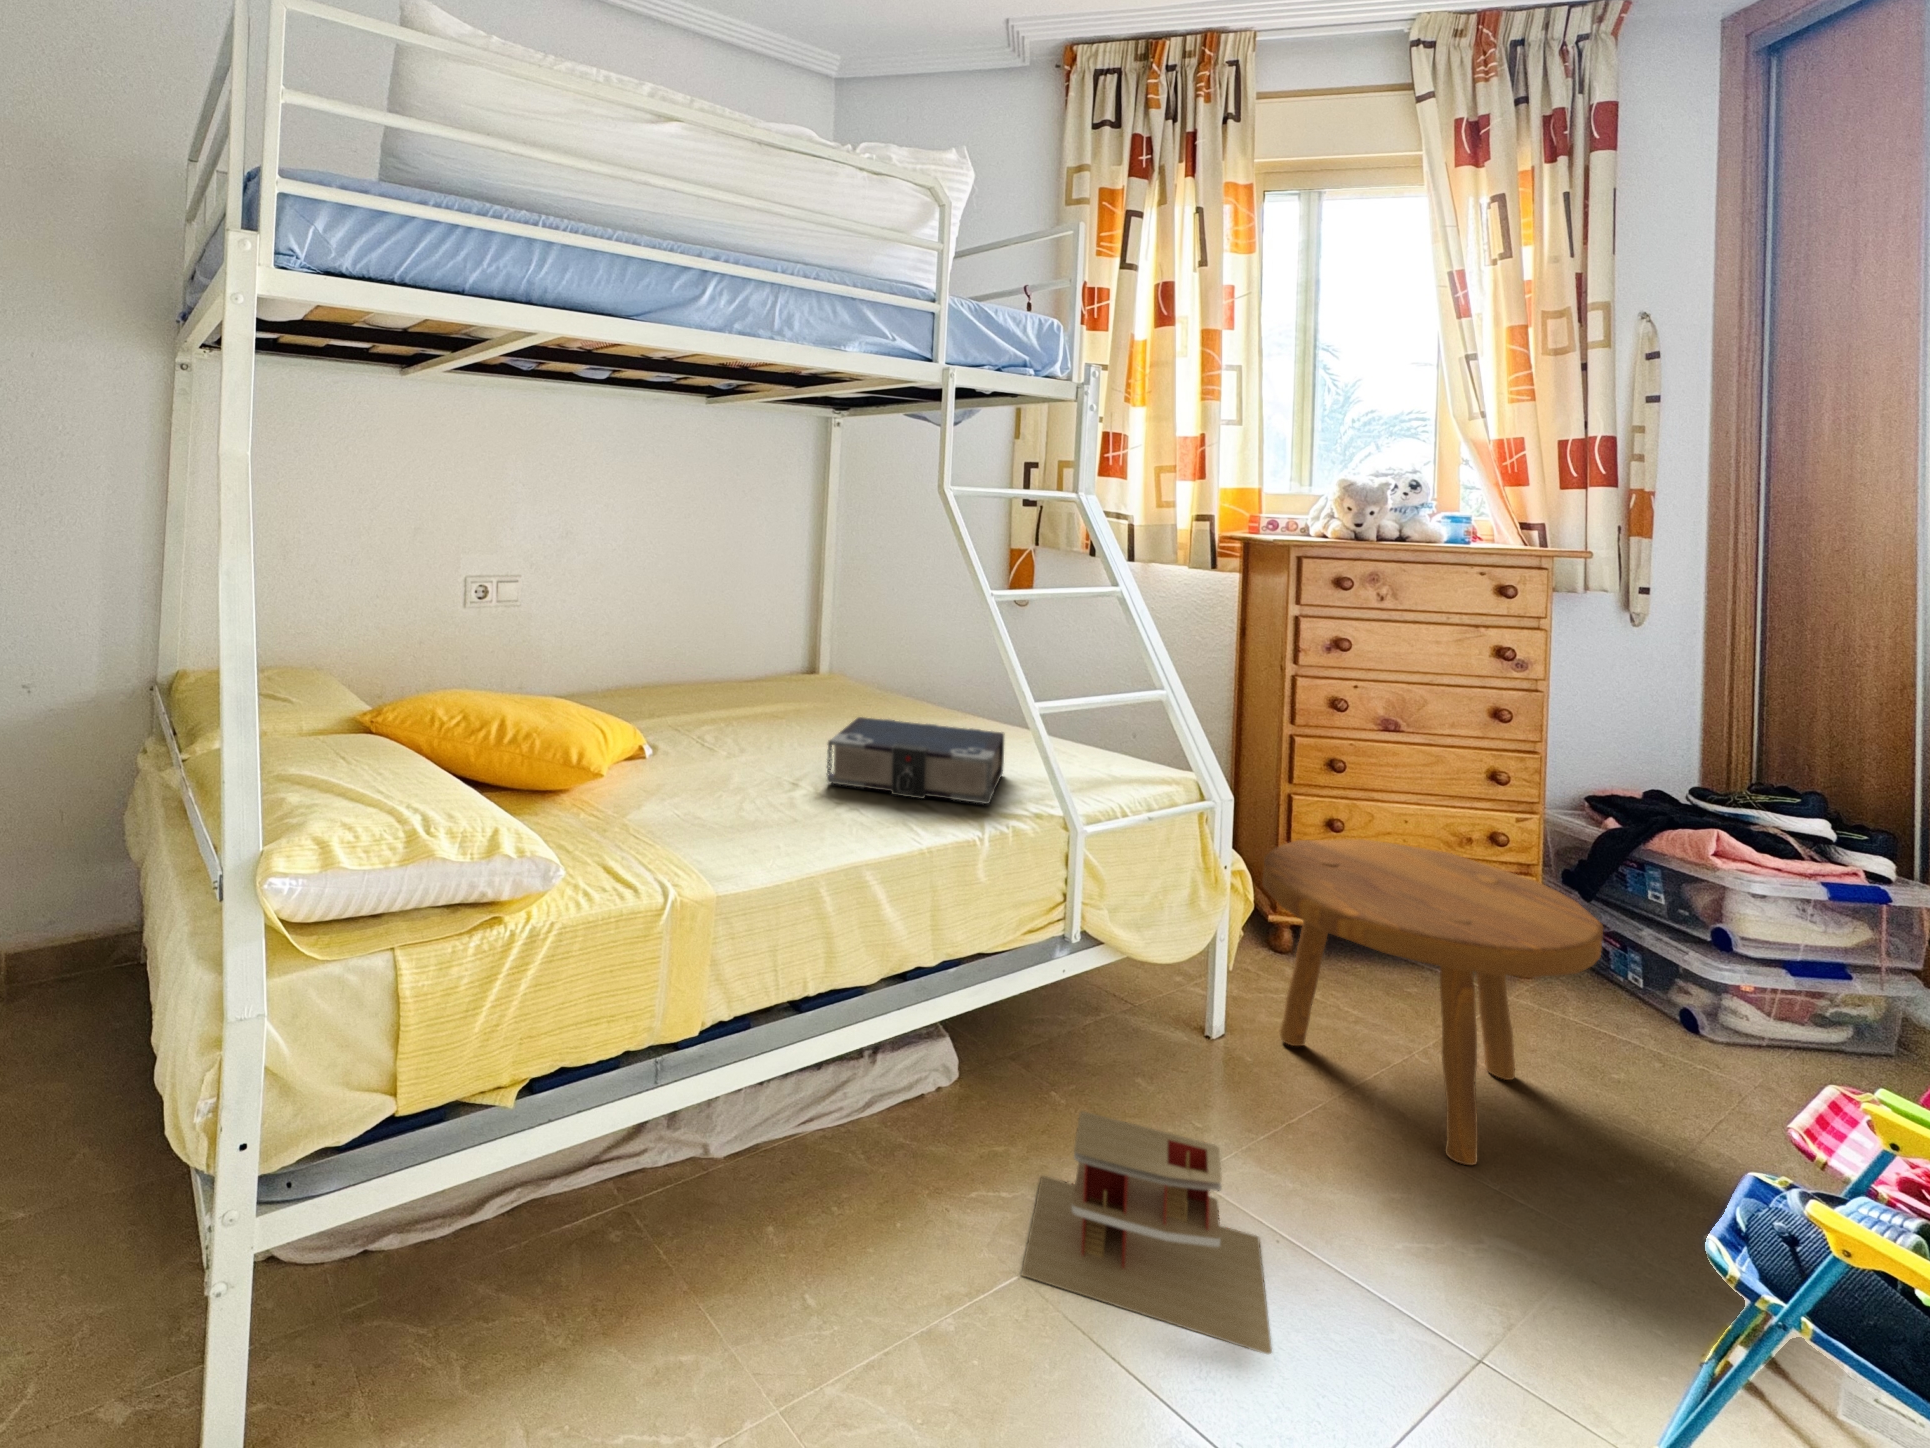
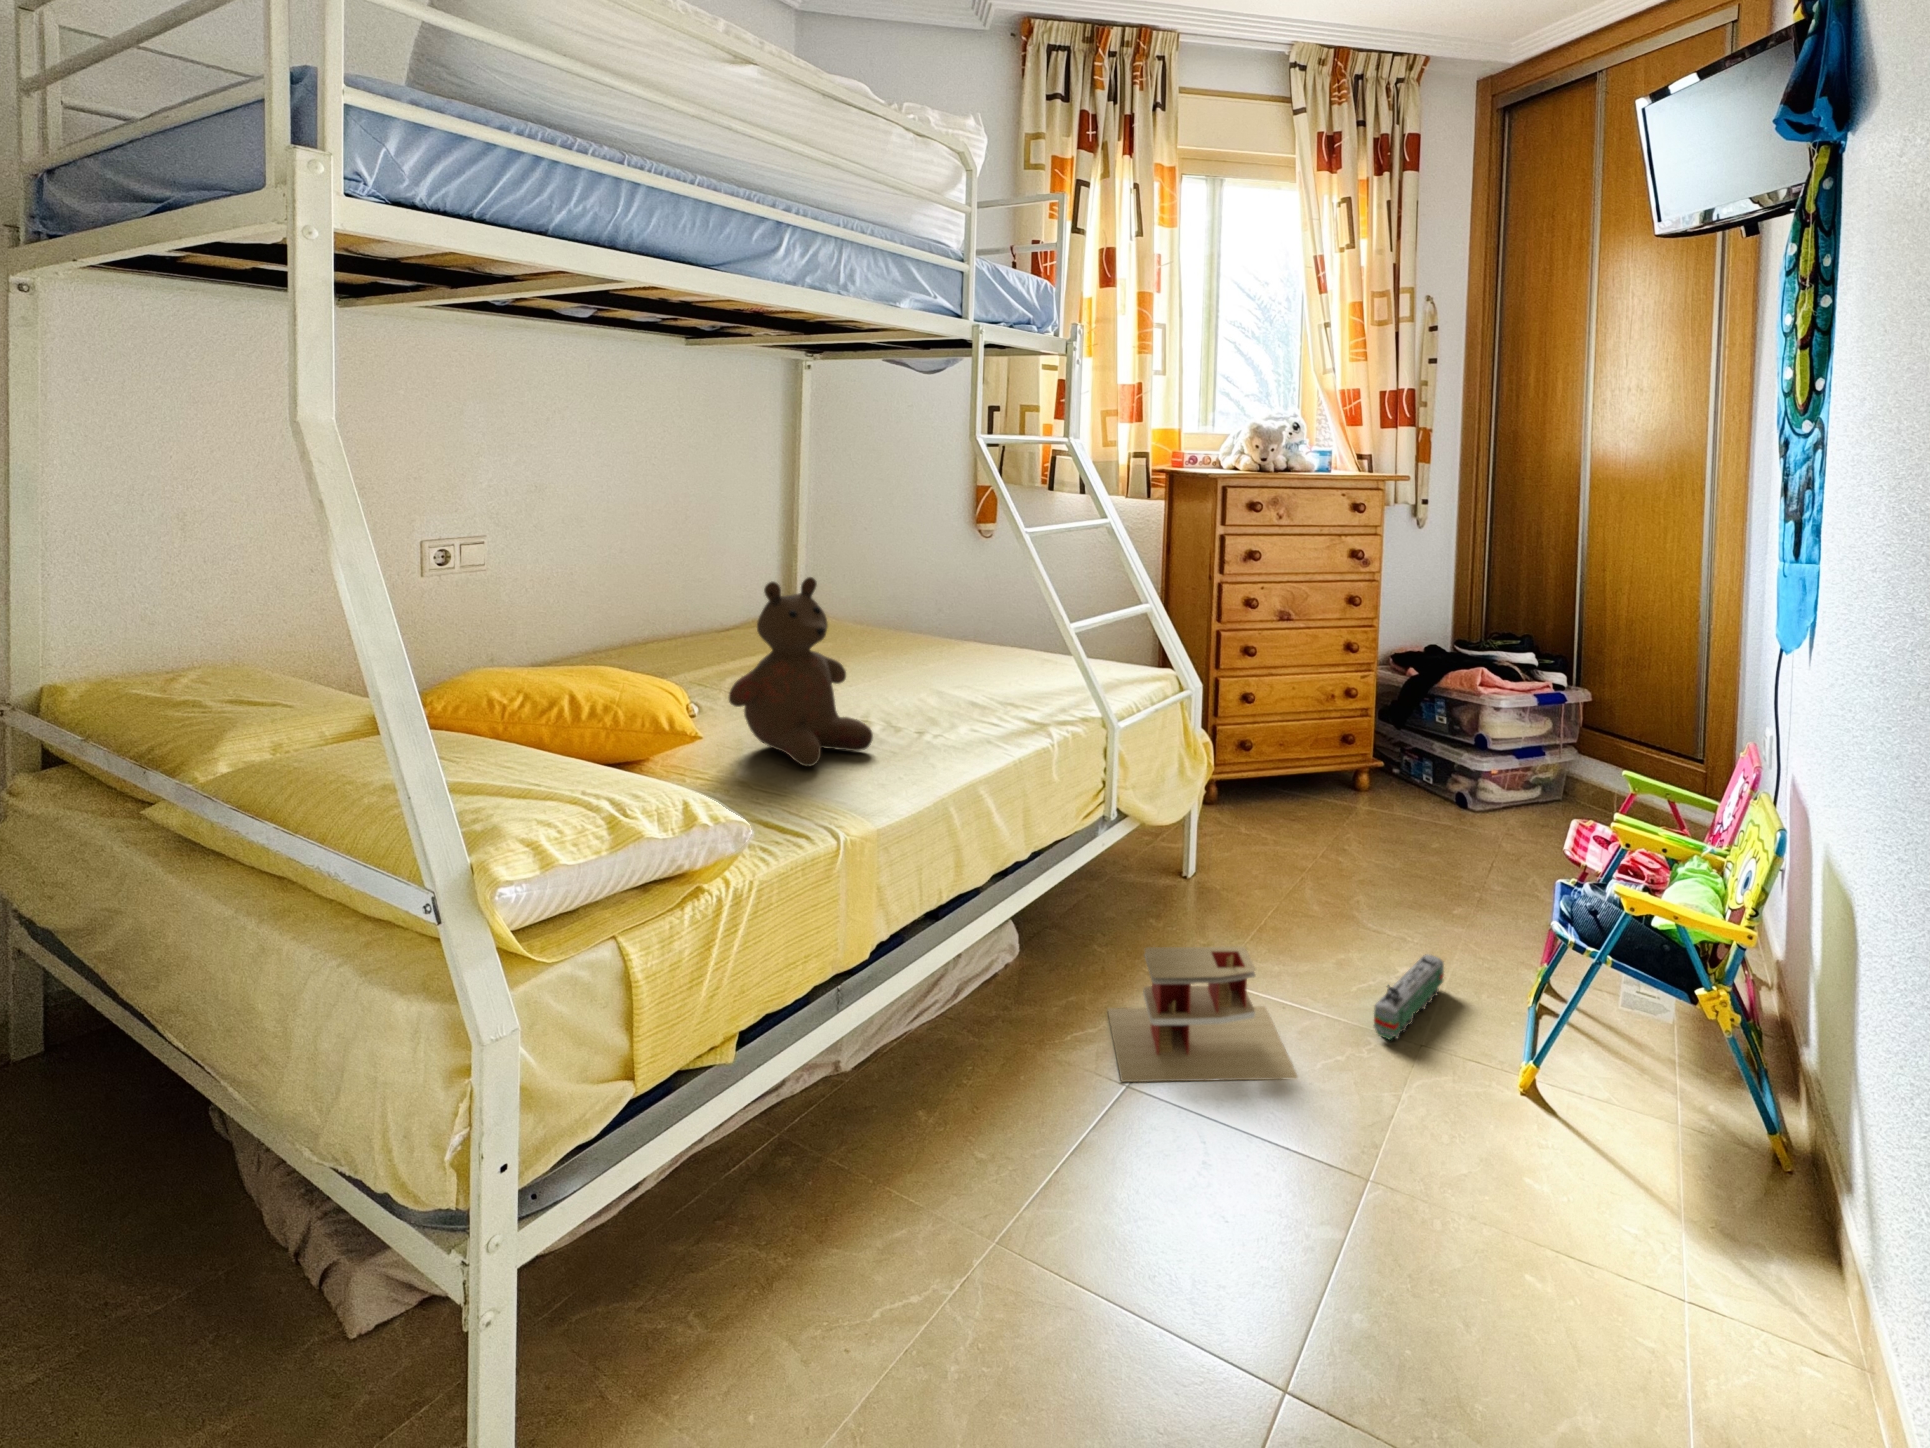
teddy bear: none [637,621,778,818] -> present [729,577,873,766]
book: present [827,717,1004,804] -> none [895,654,1047,721]
footstool: present [1262,839,1603,1165] -> none [1223,706,1442,924]
toy train: none [1413,1234,1562,1350] -> present [1374,955,1444,1039]

